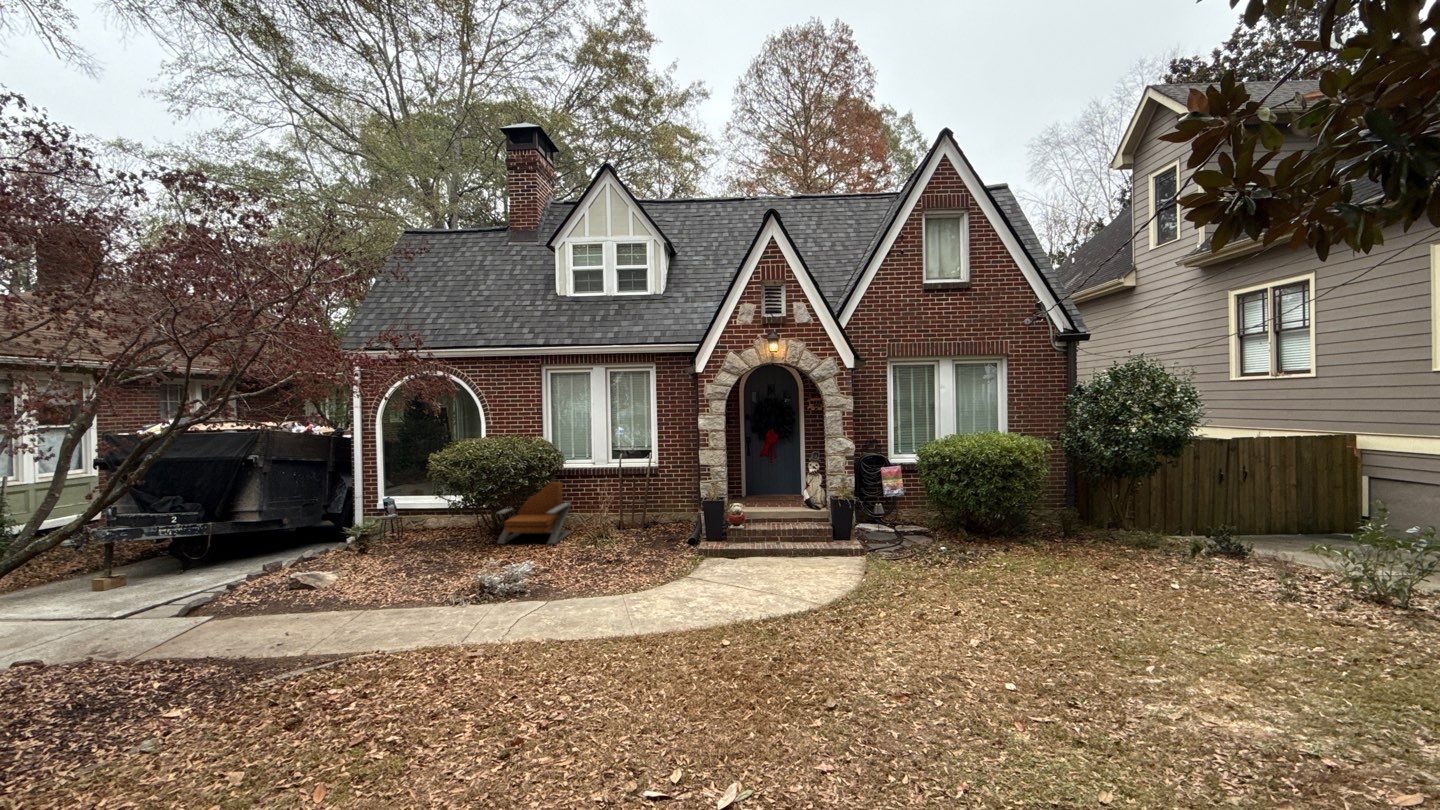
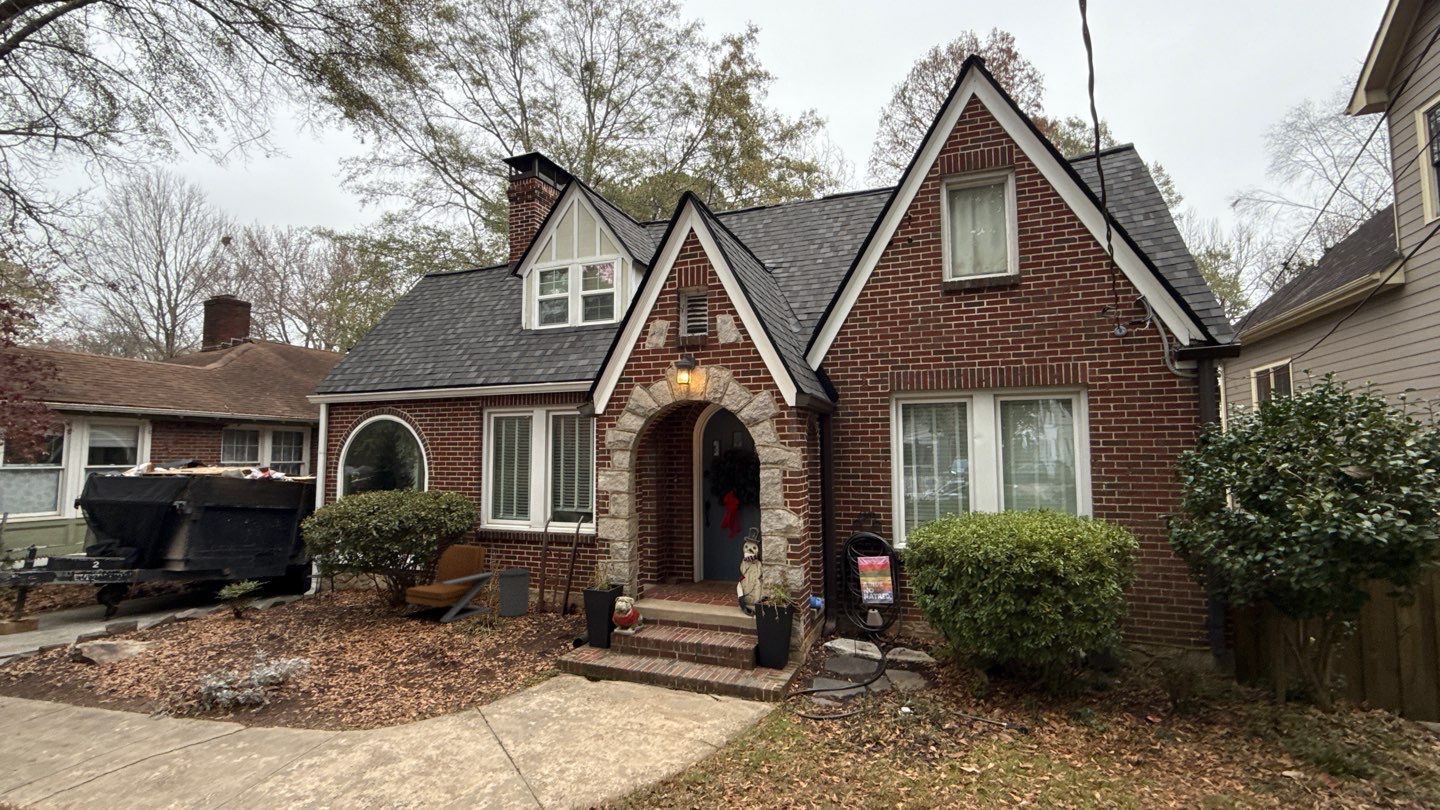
trash can: none [581,496,610,535] -> present [499,568,530,616]

